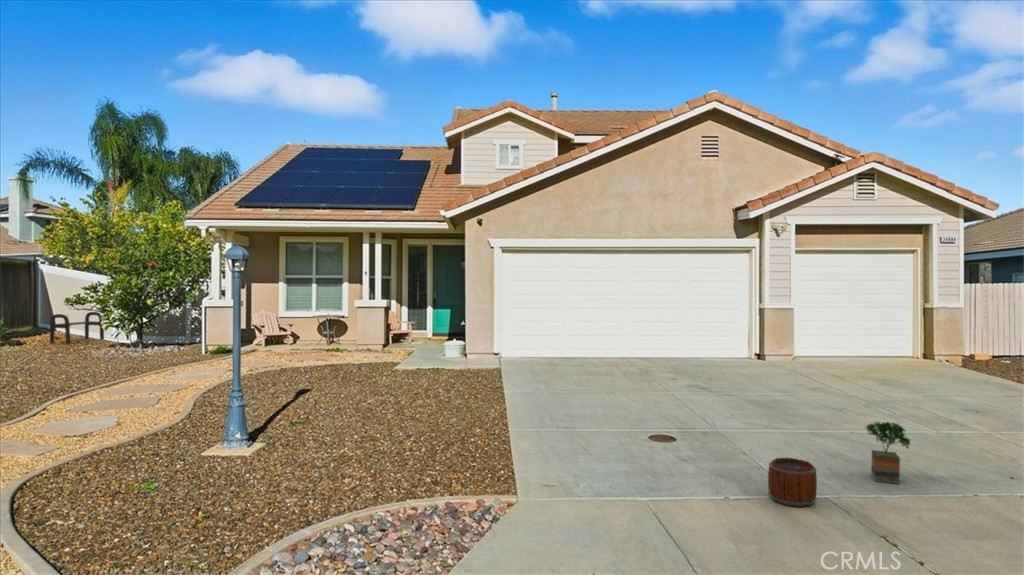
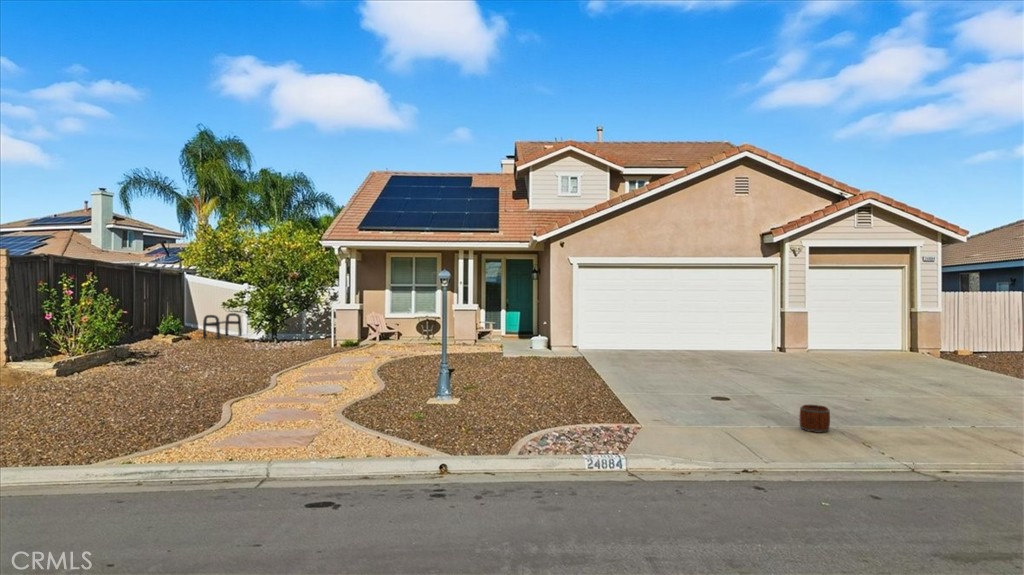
potted tree: present [865,422,910,484] -> none [860,384,890,423]

